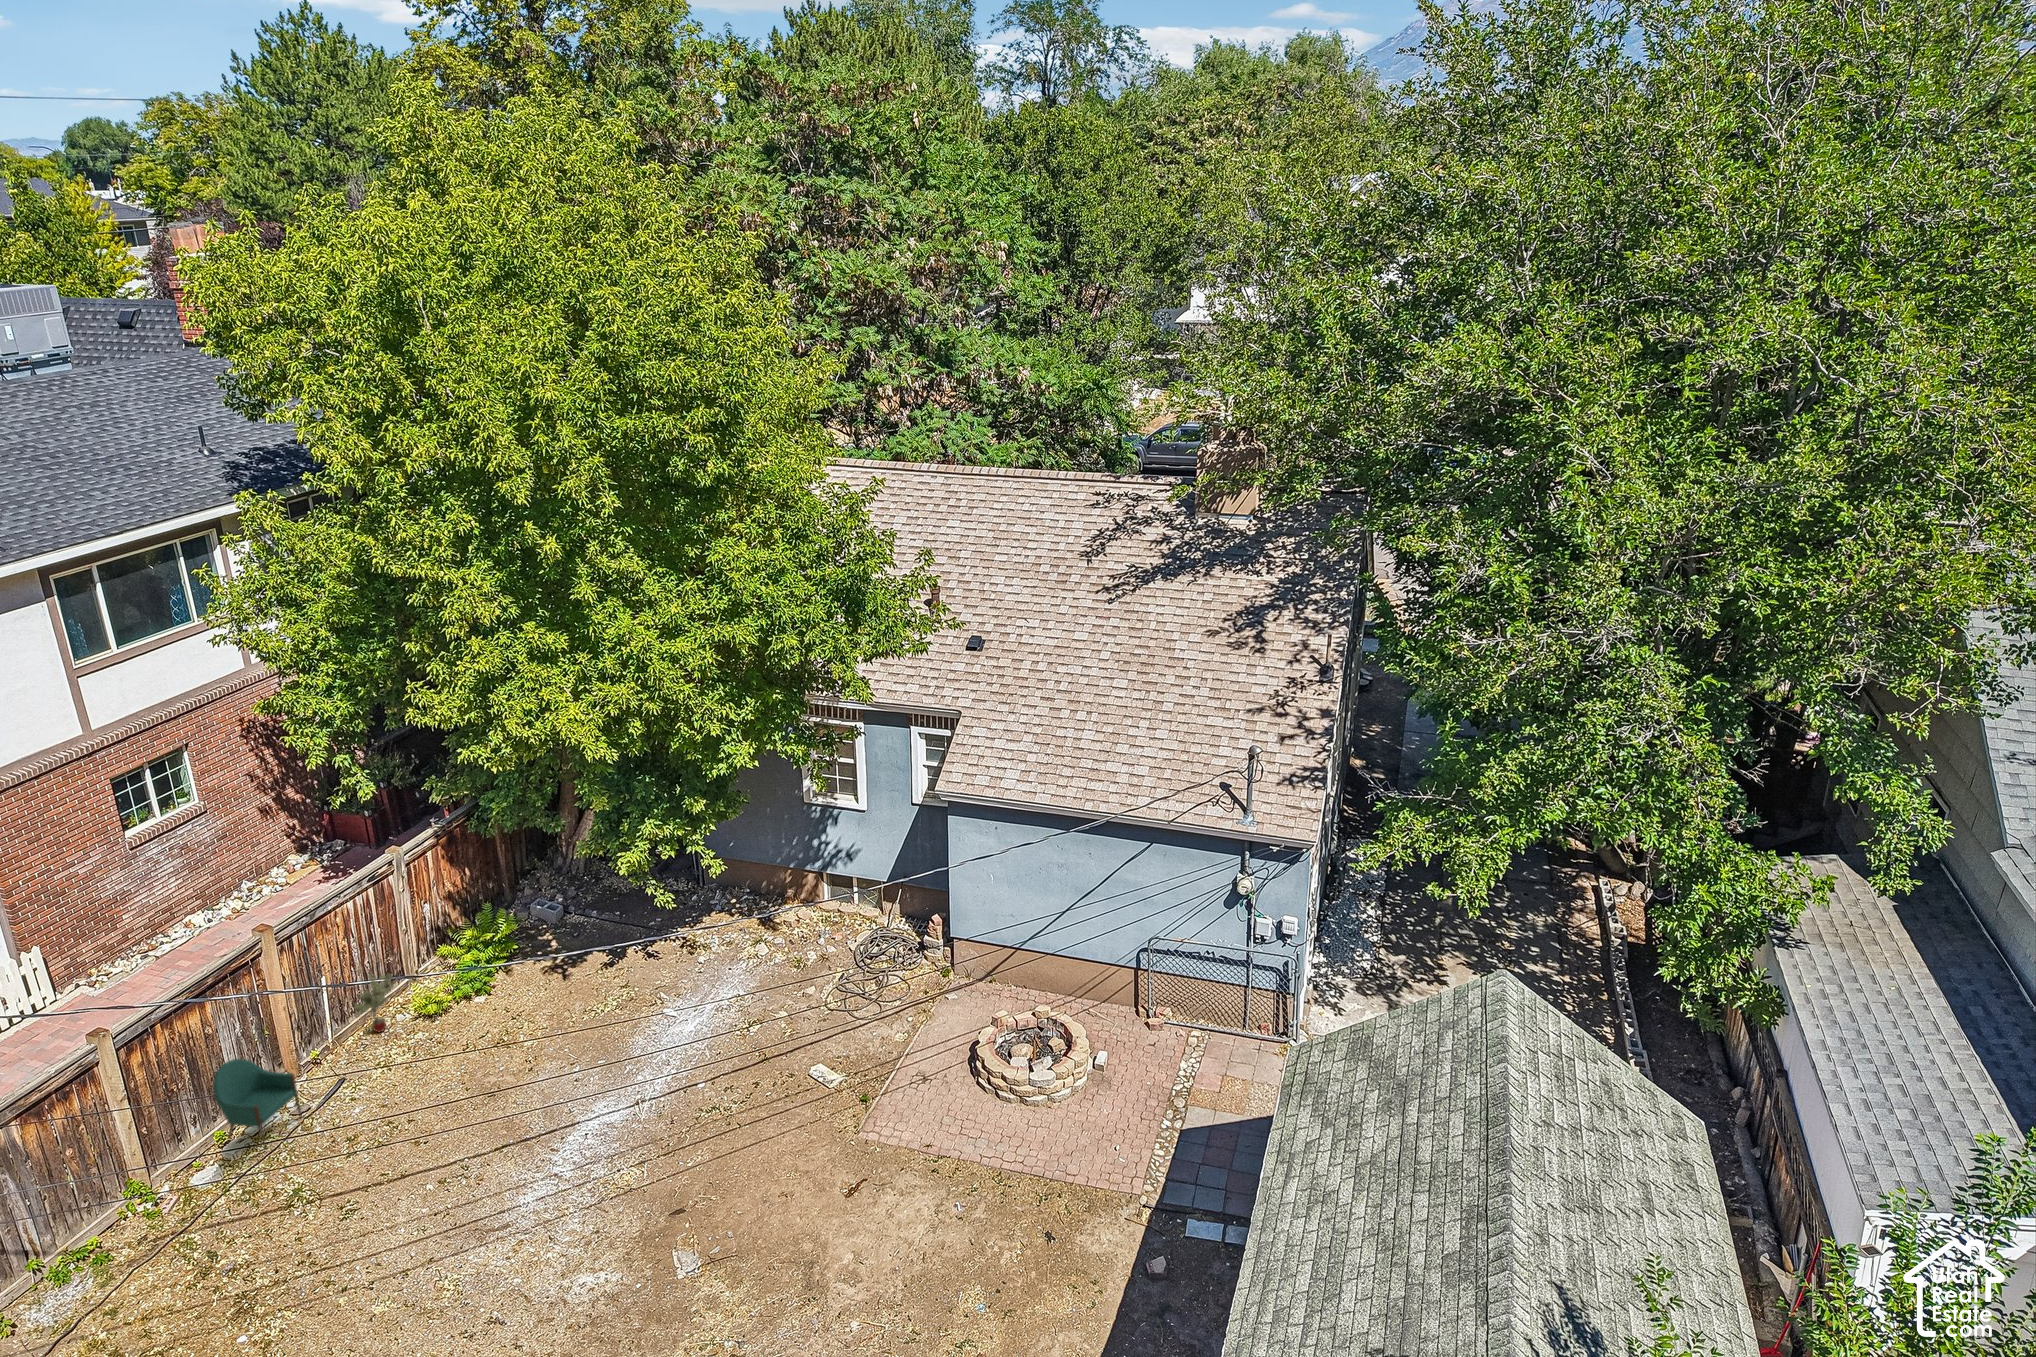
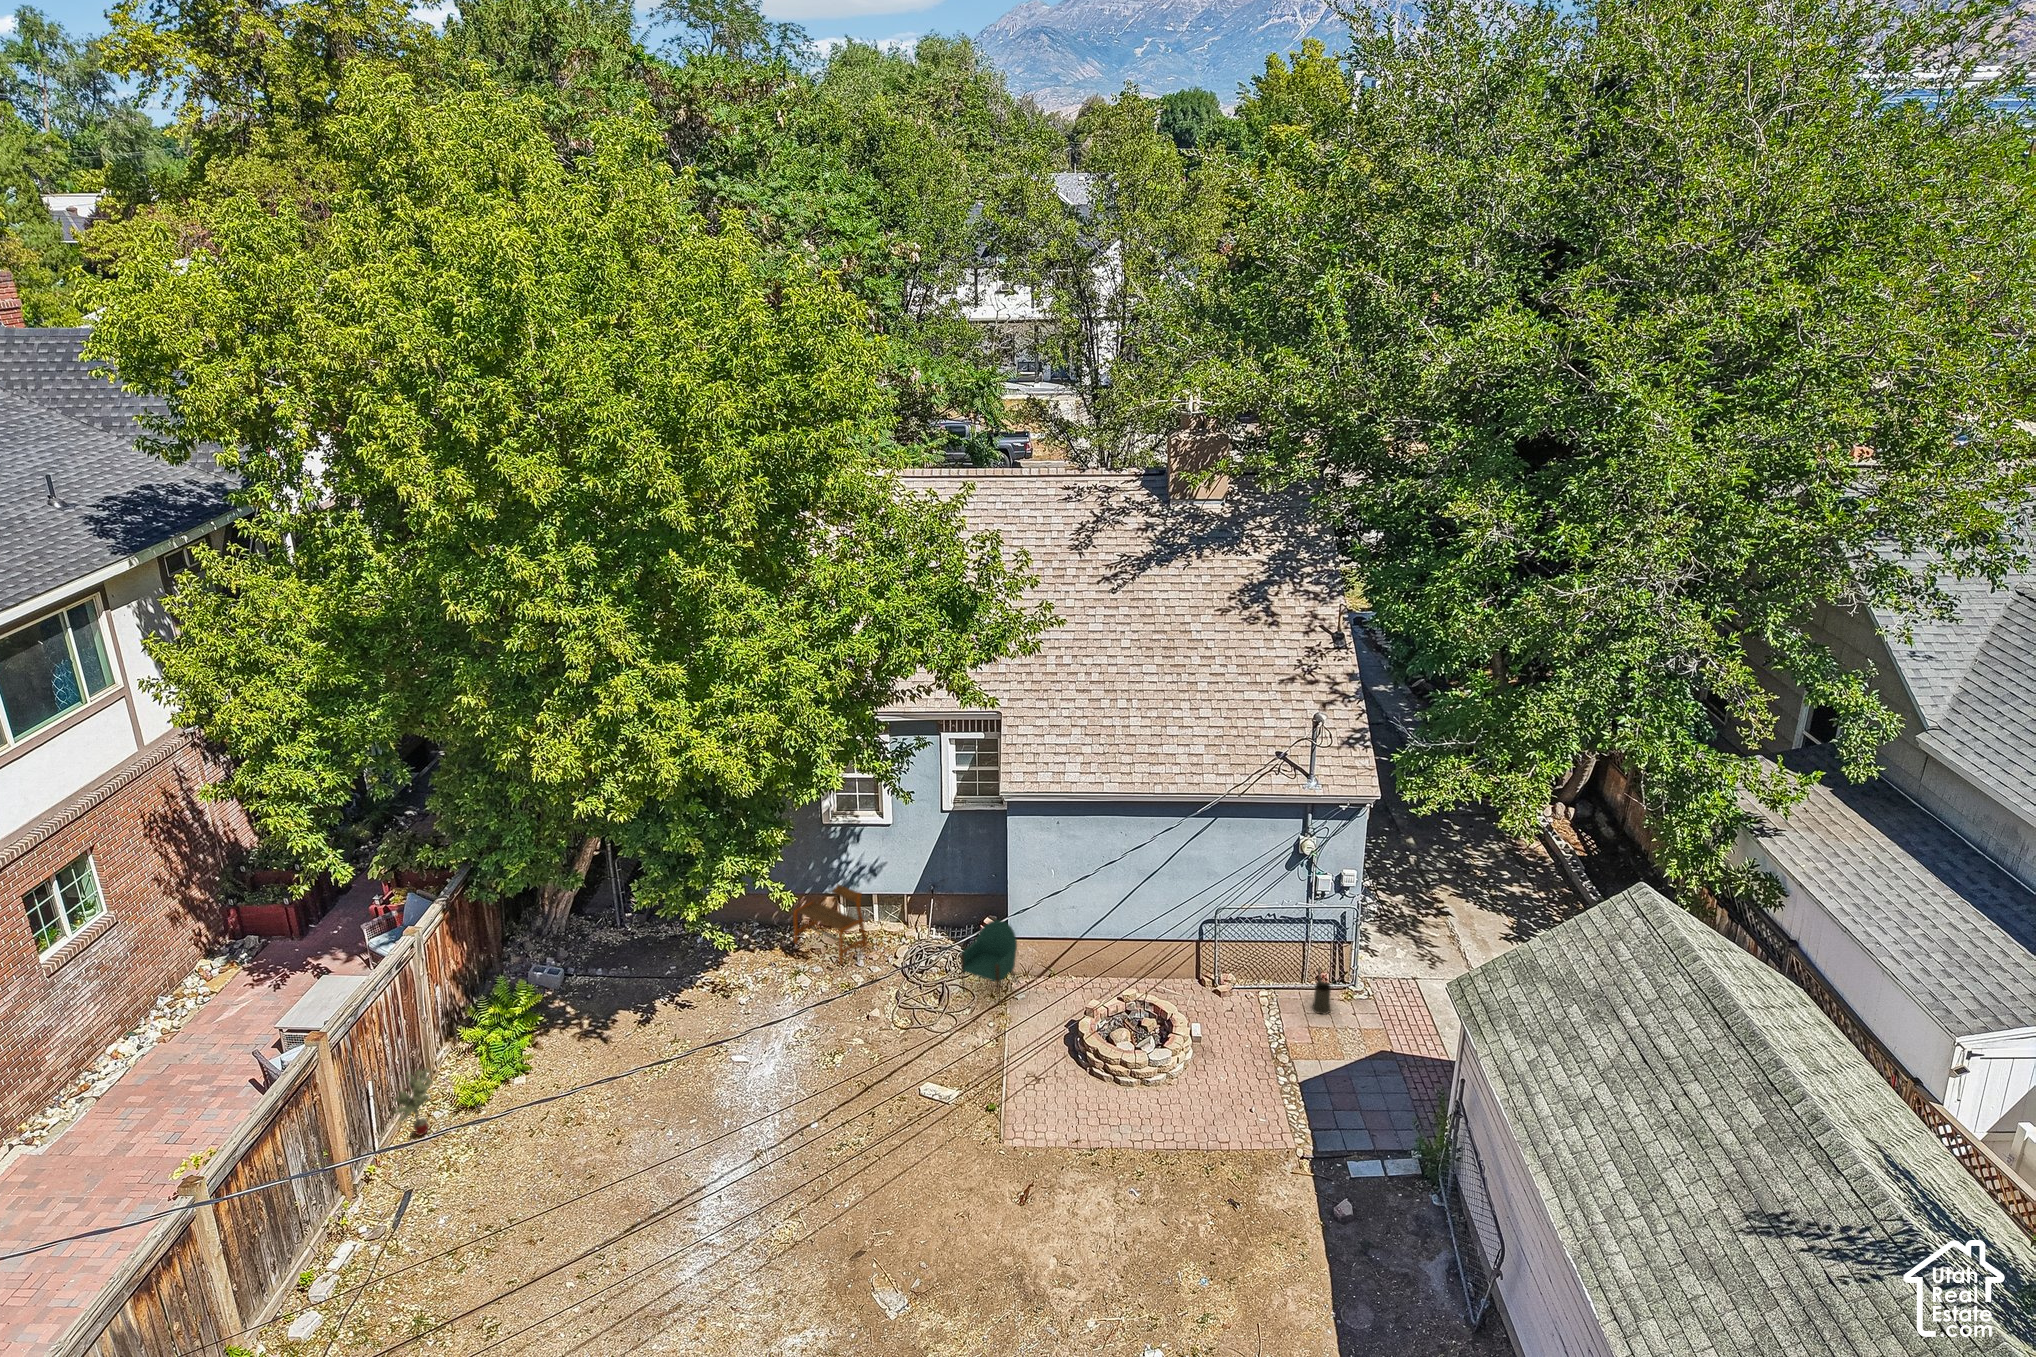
bench: none [774,850,838,939] -> present [794,884,867,964]
watering can: none [1239,1014,1259,1064] -> present [1312,967,1331,1014]
chair: present [213,1059,302,1150] -> present [960,920,1017,1002]

